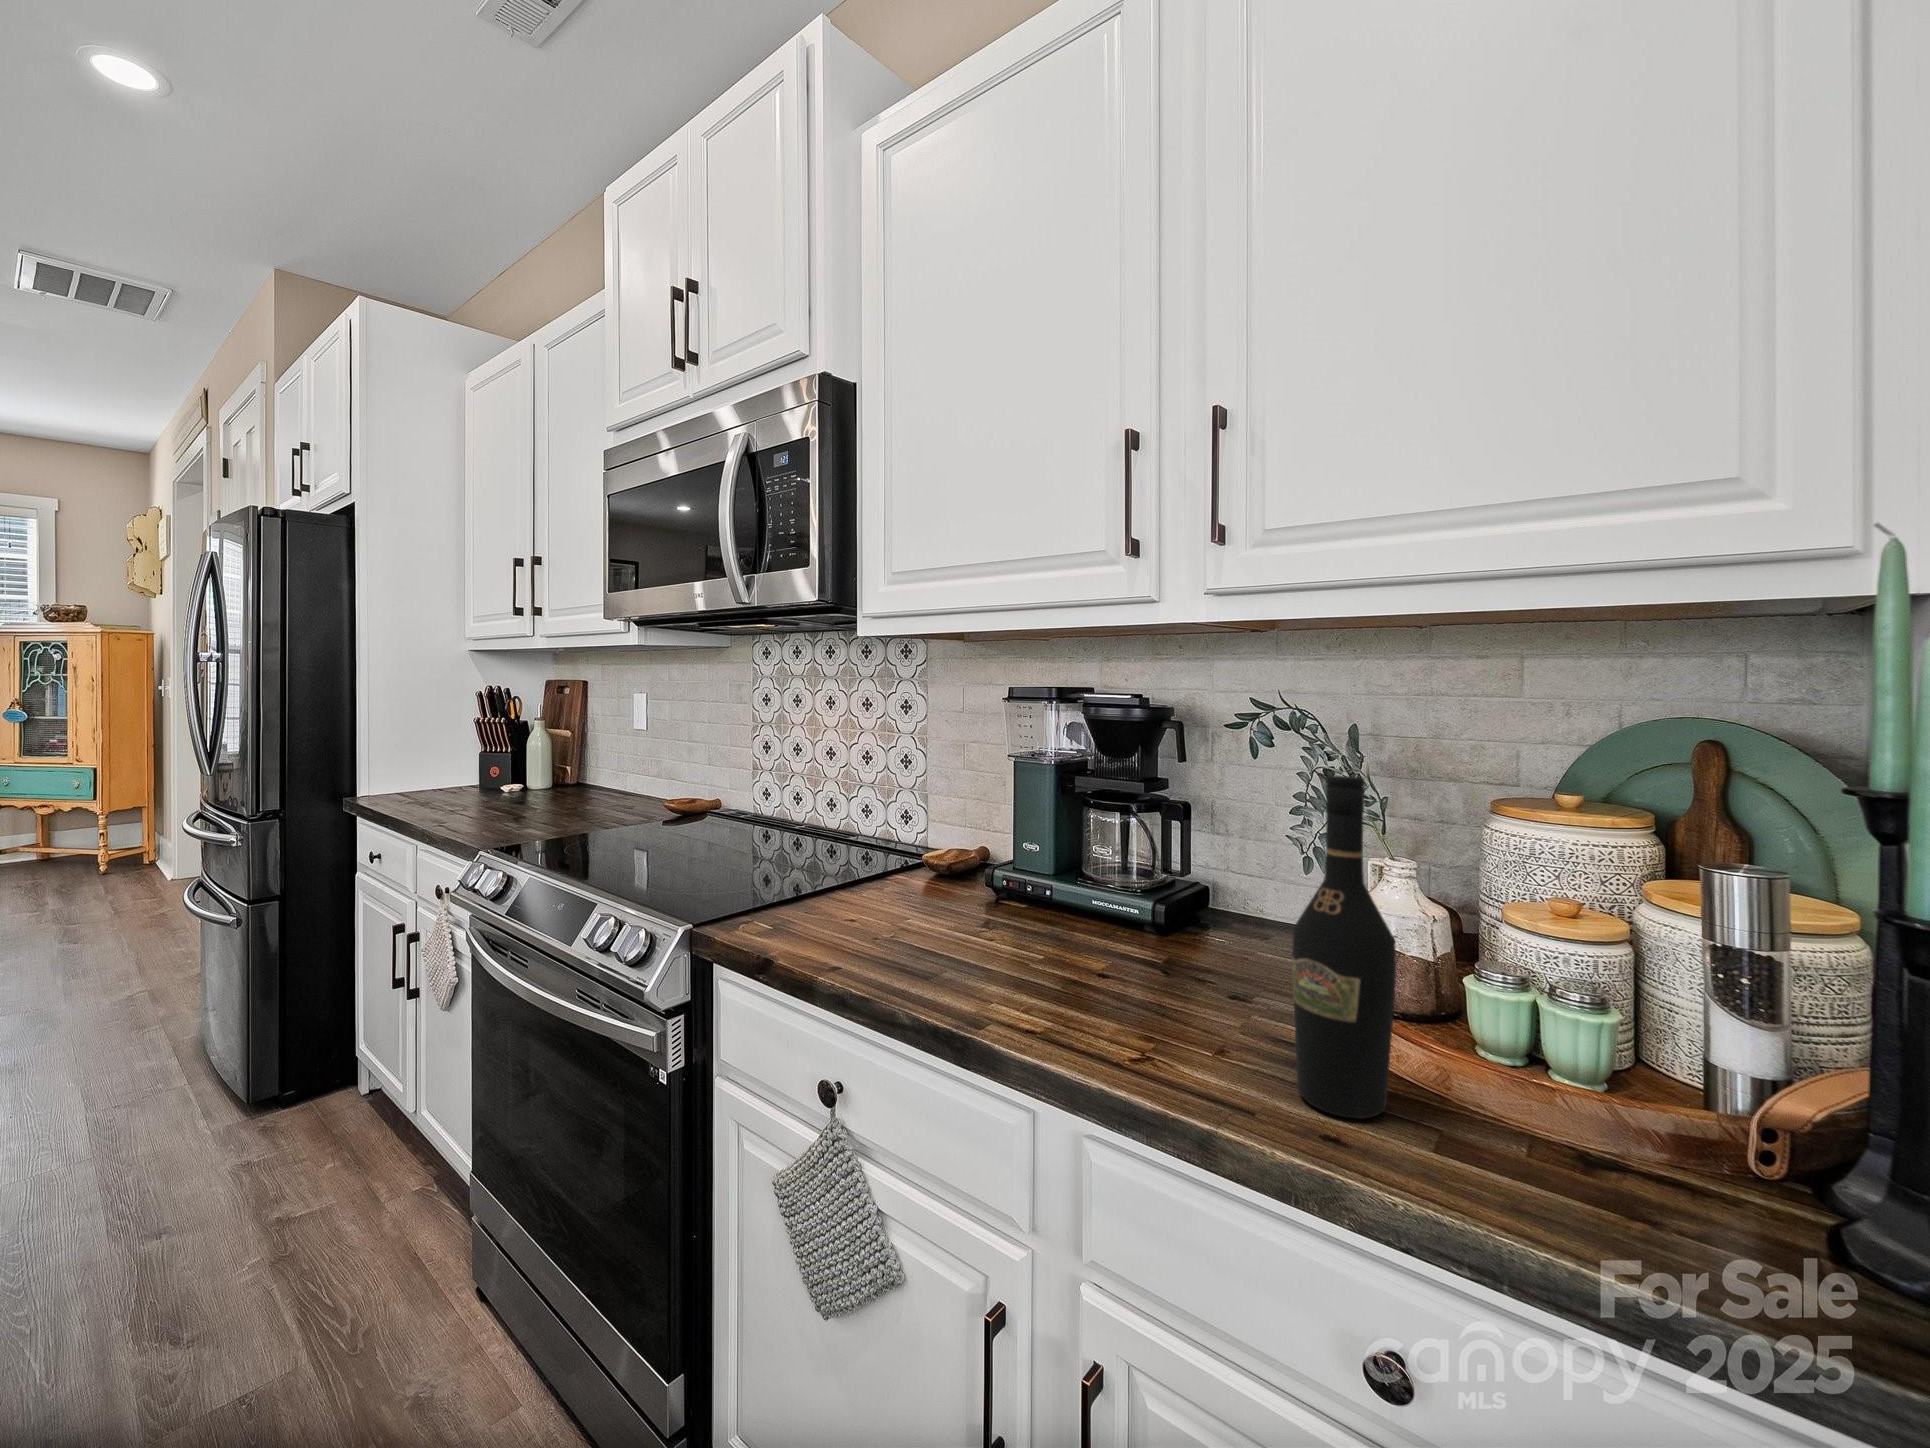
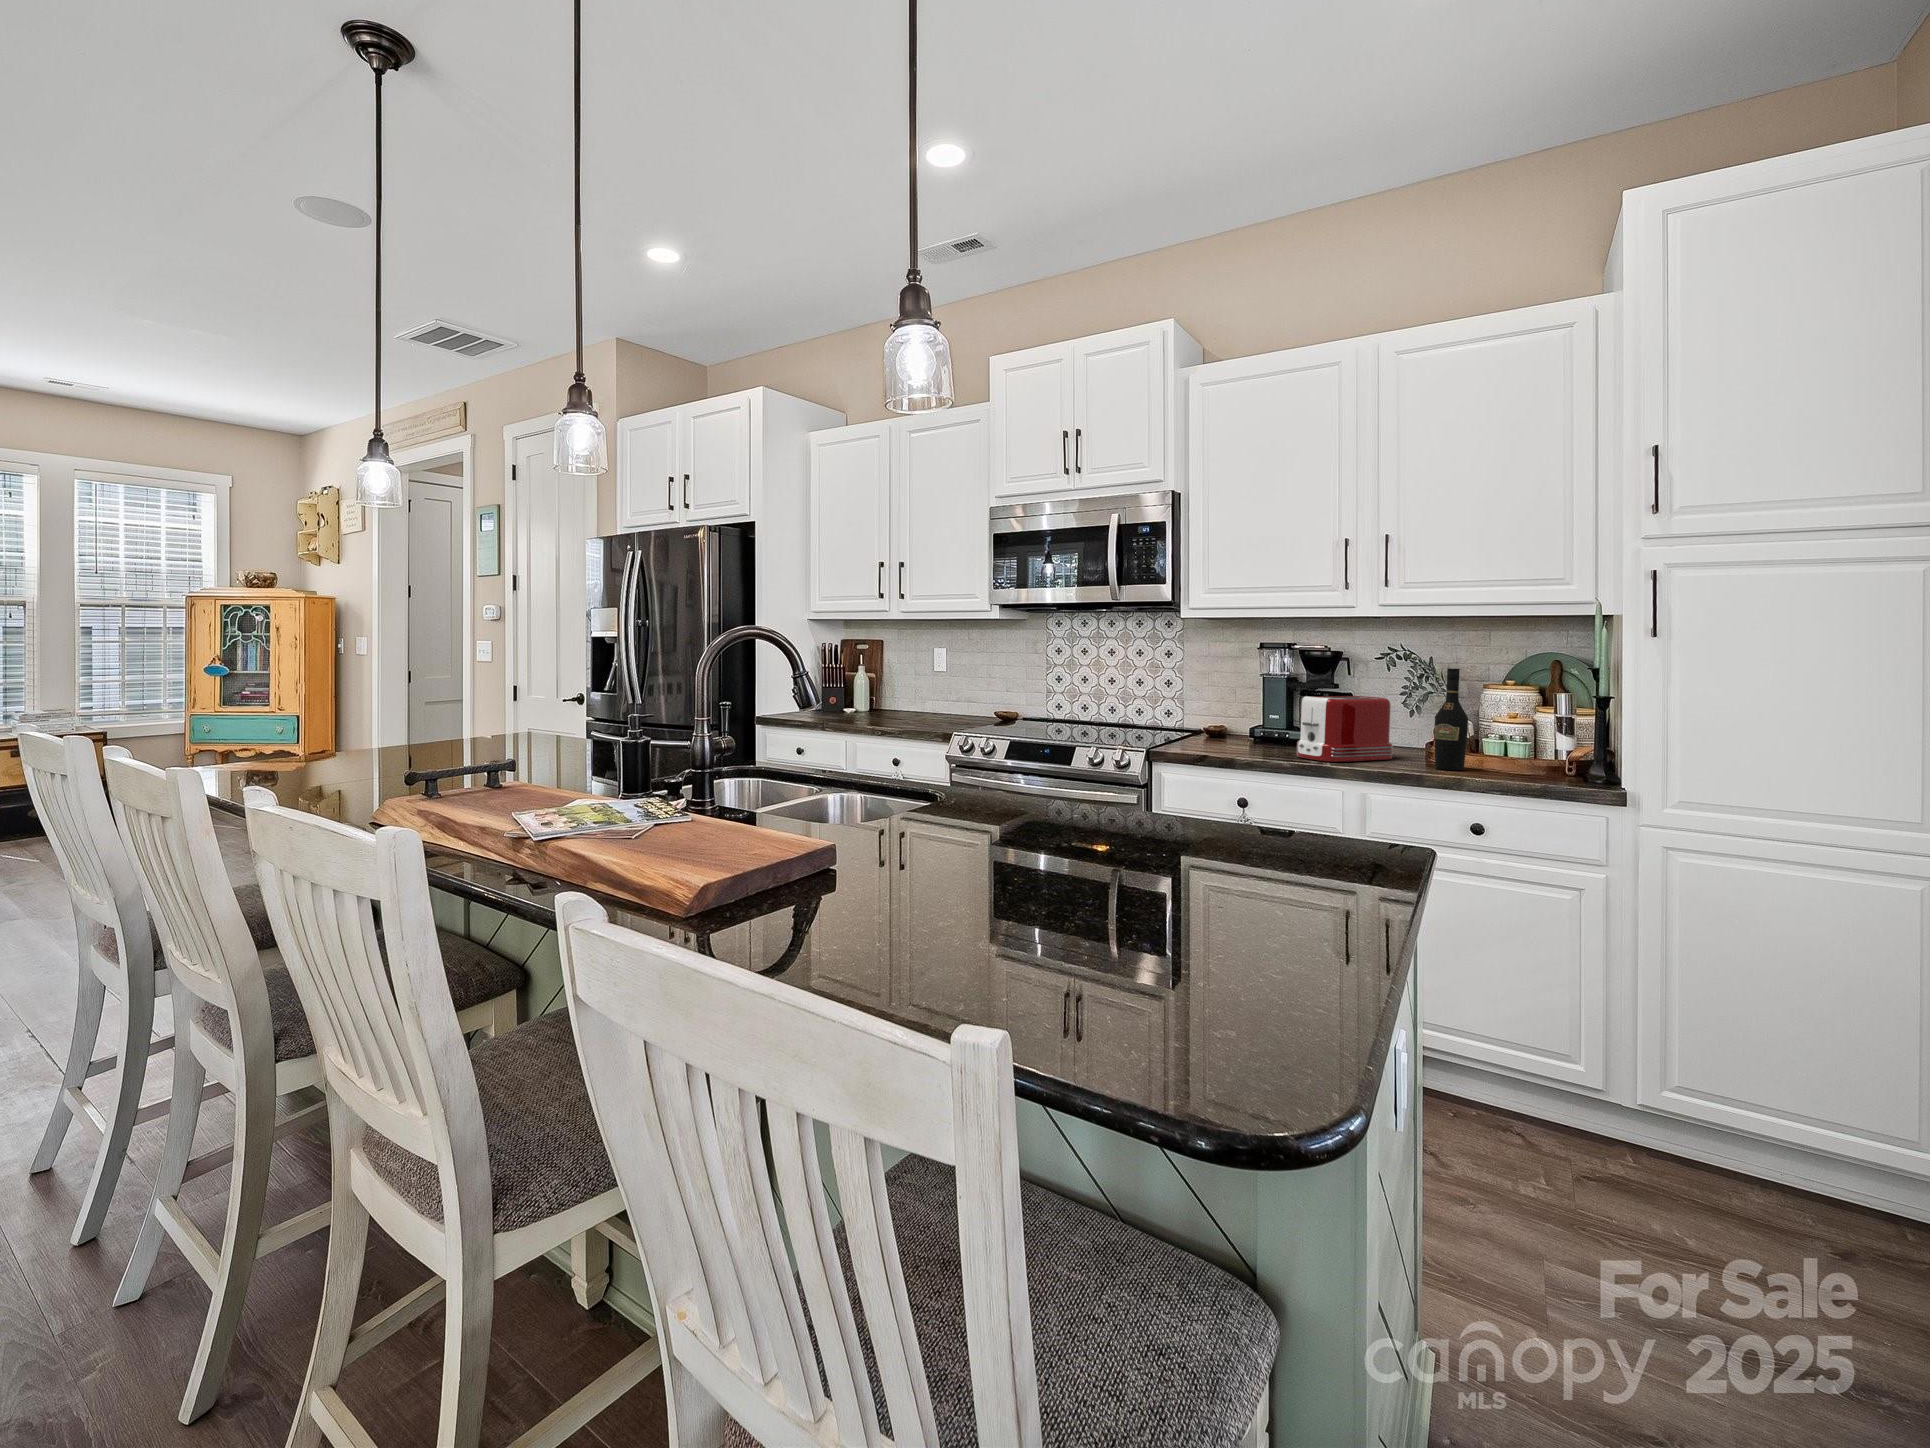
toaster: none [963,825,1220,1031] -> present [1297,696,1393,762]

